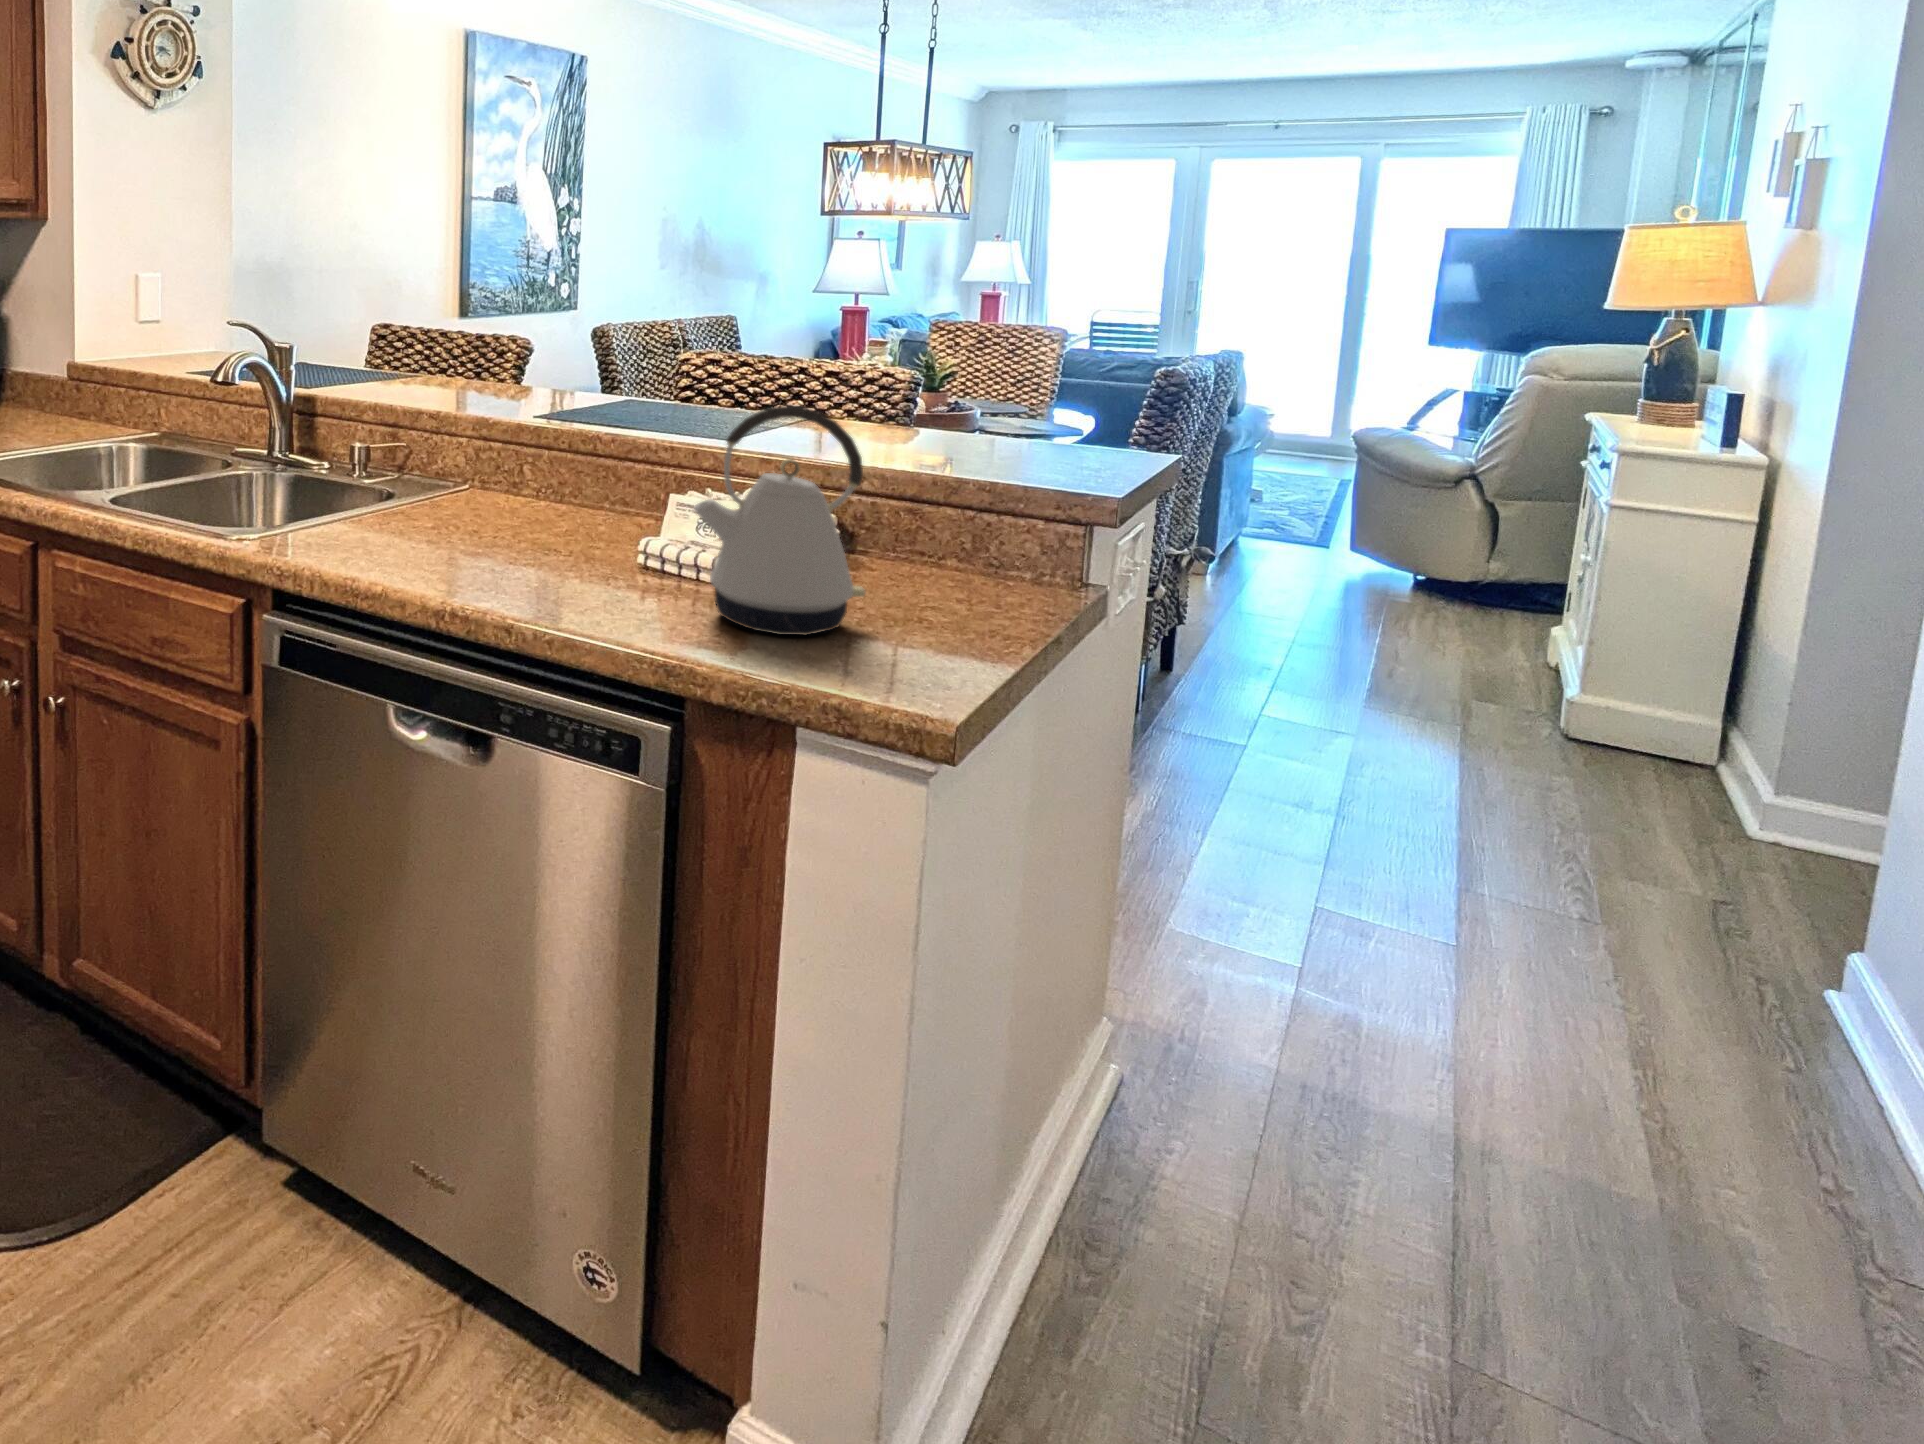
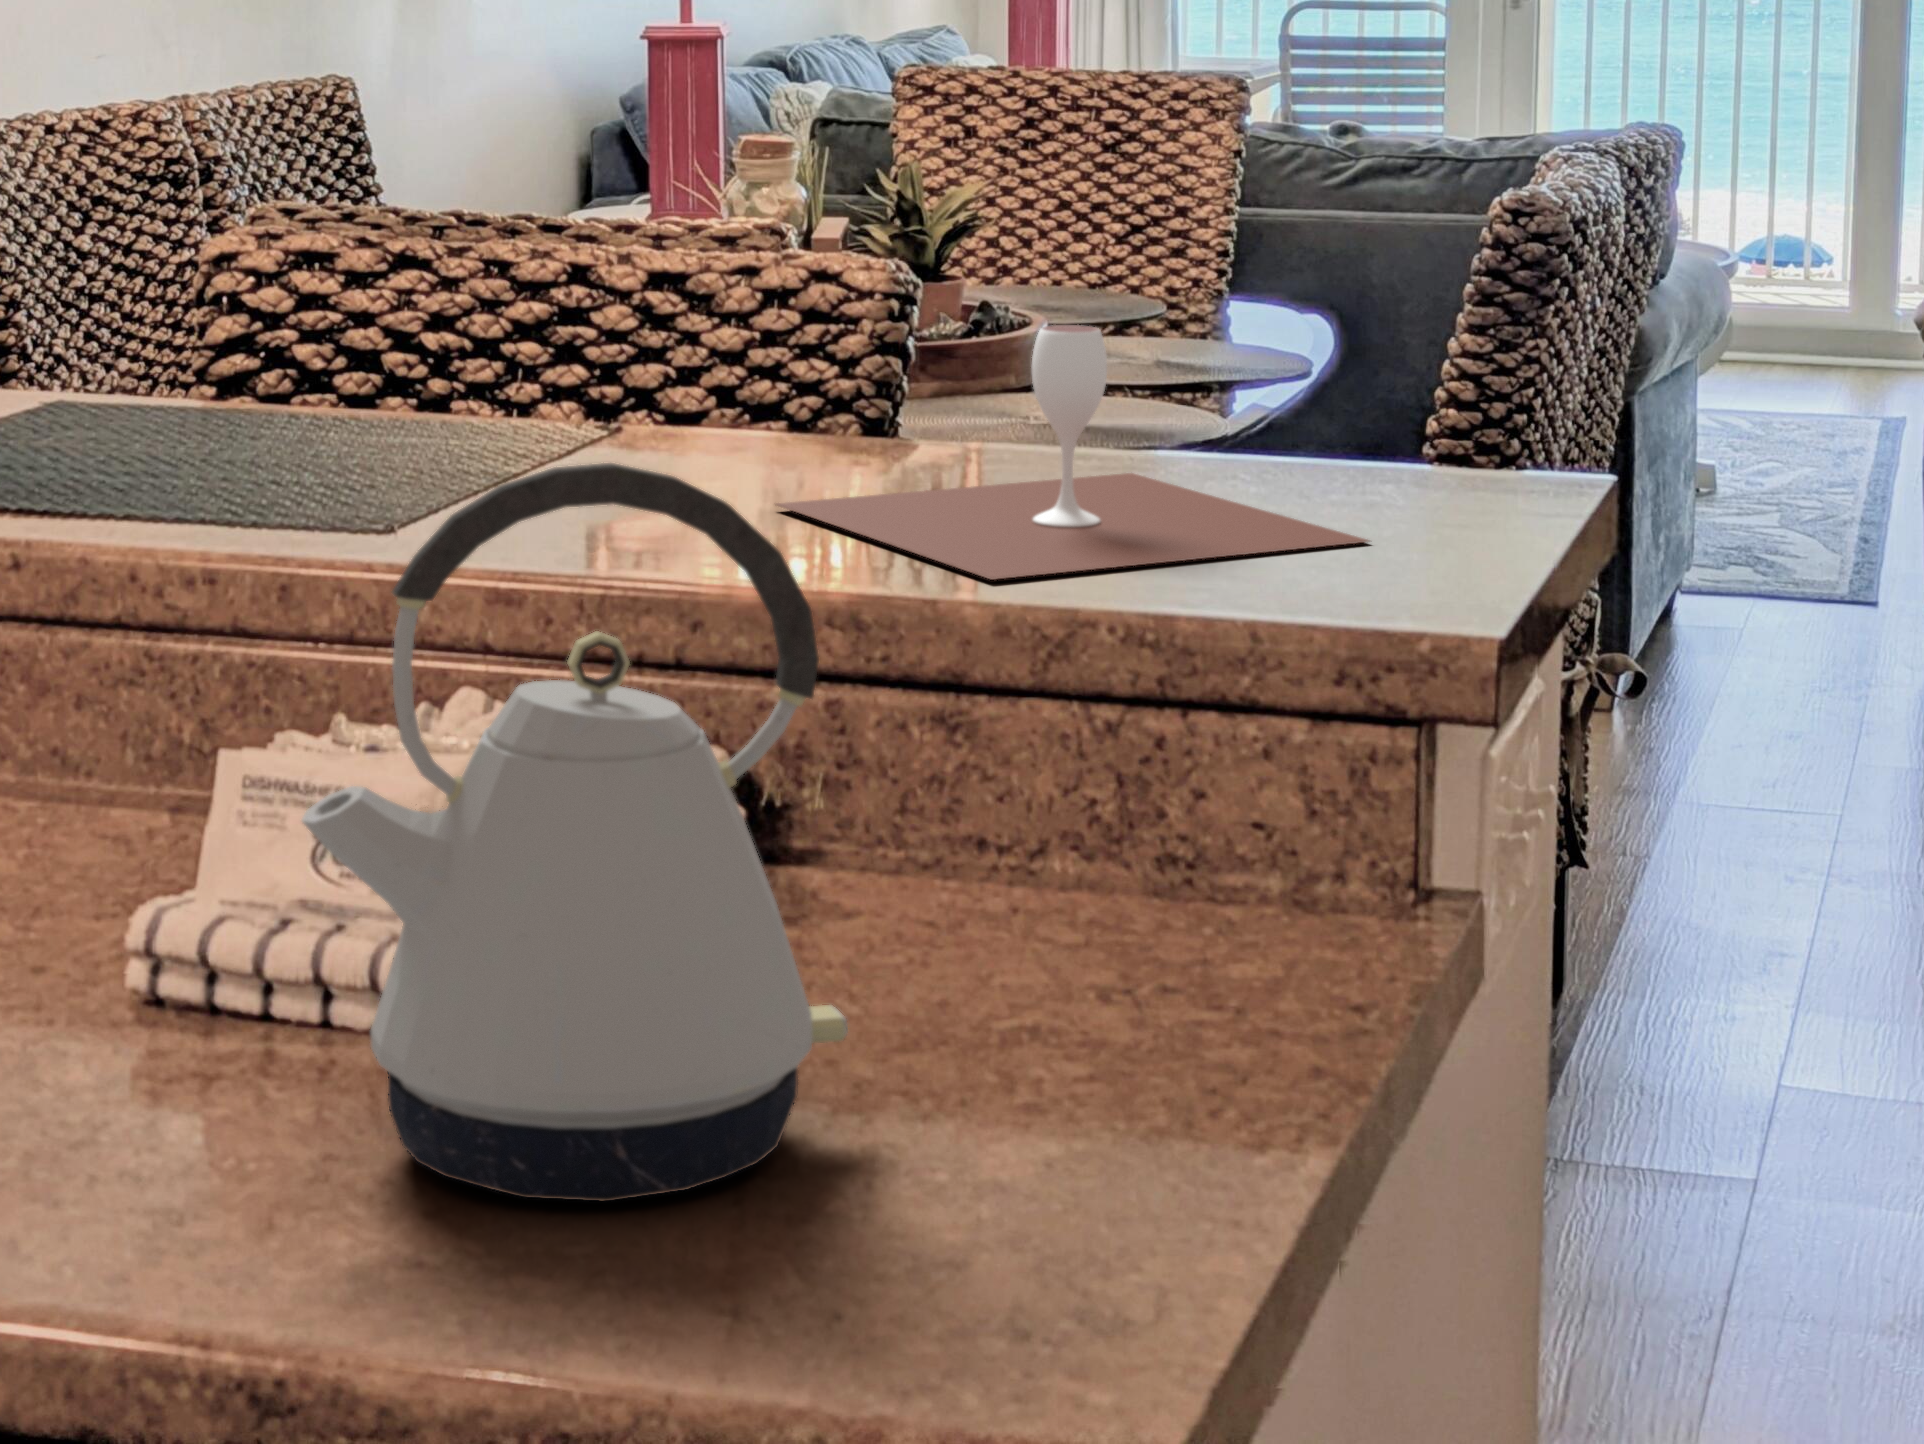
wine glass: none [861,386,1077,467] -> present [776,325,1369,580]

